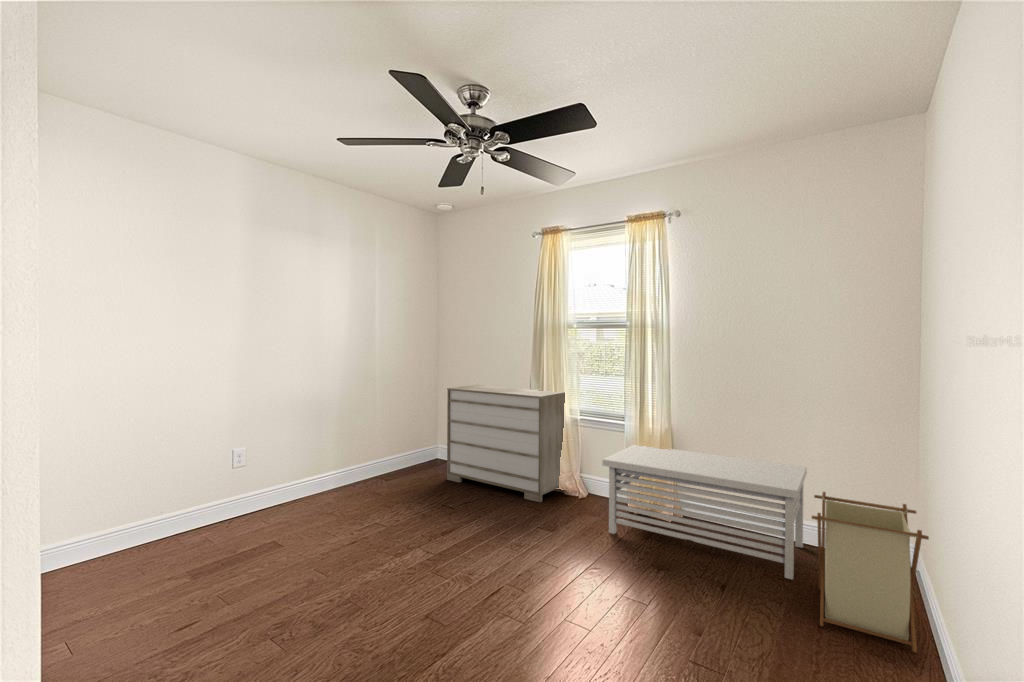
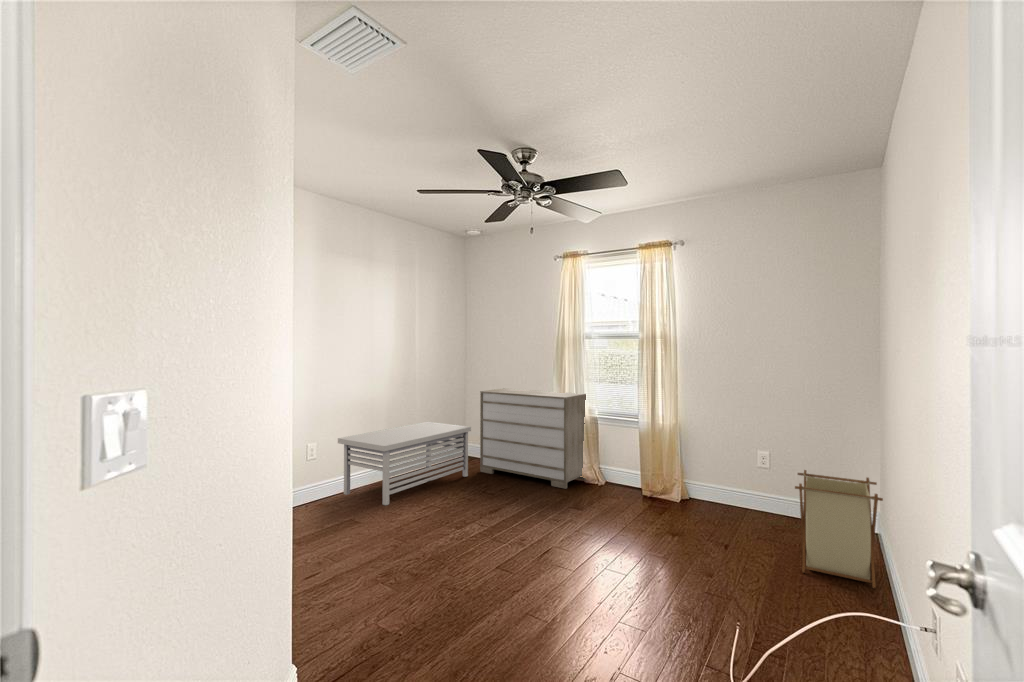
storage bench: present [602,444,807,580] -> present [338,422,471,505]

